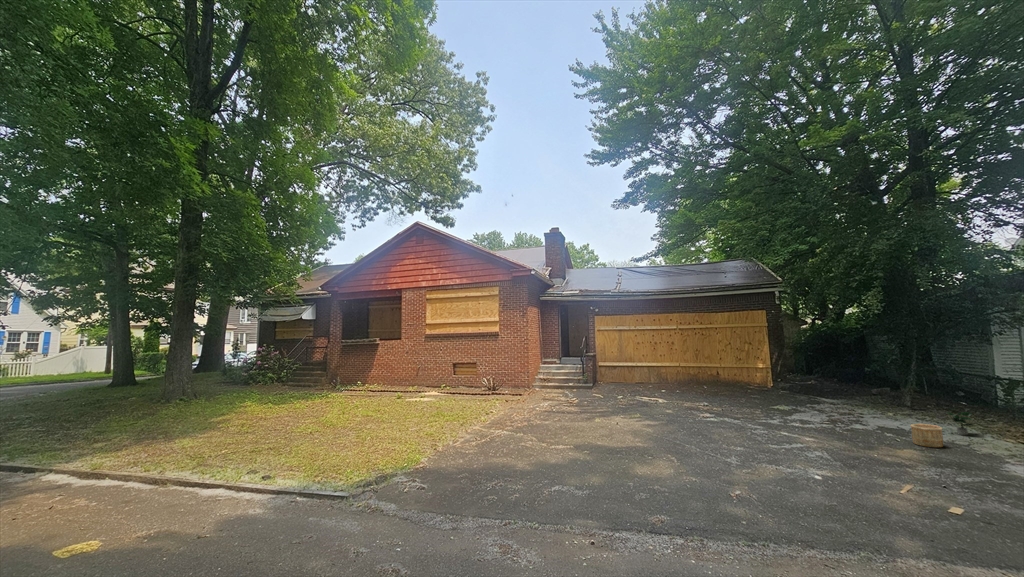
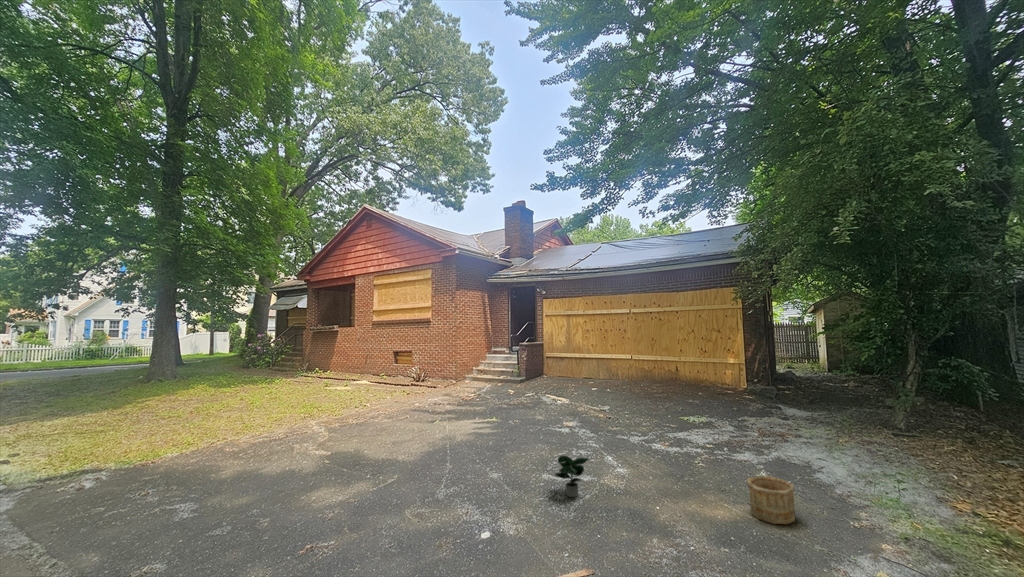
potted plant: present [947,412,973,435] -> present [555,456,588,497]

